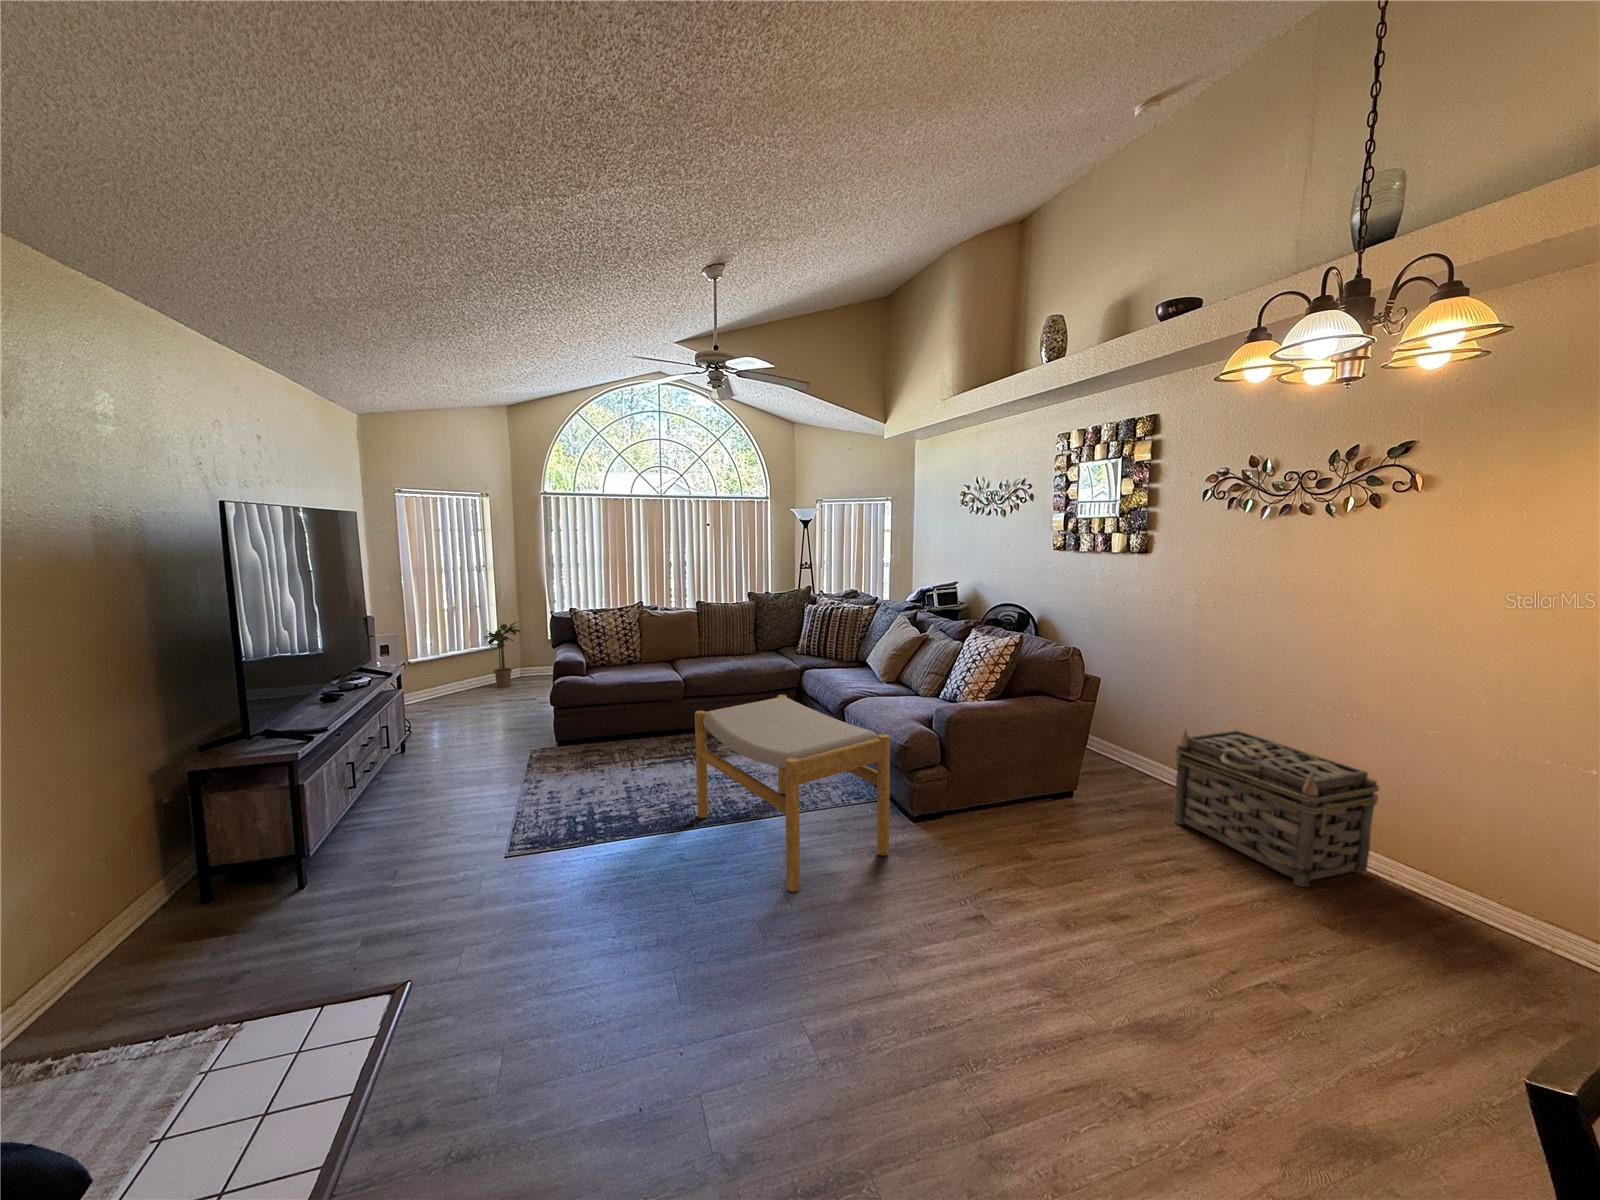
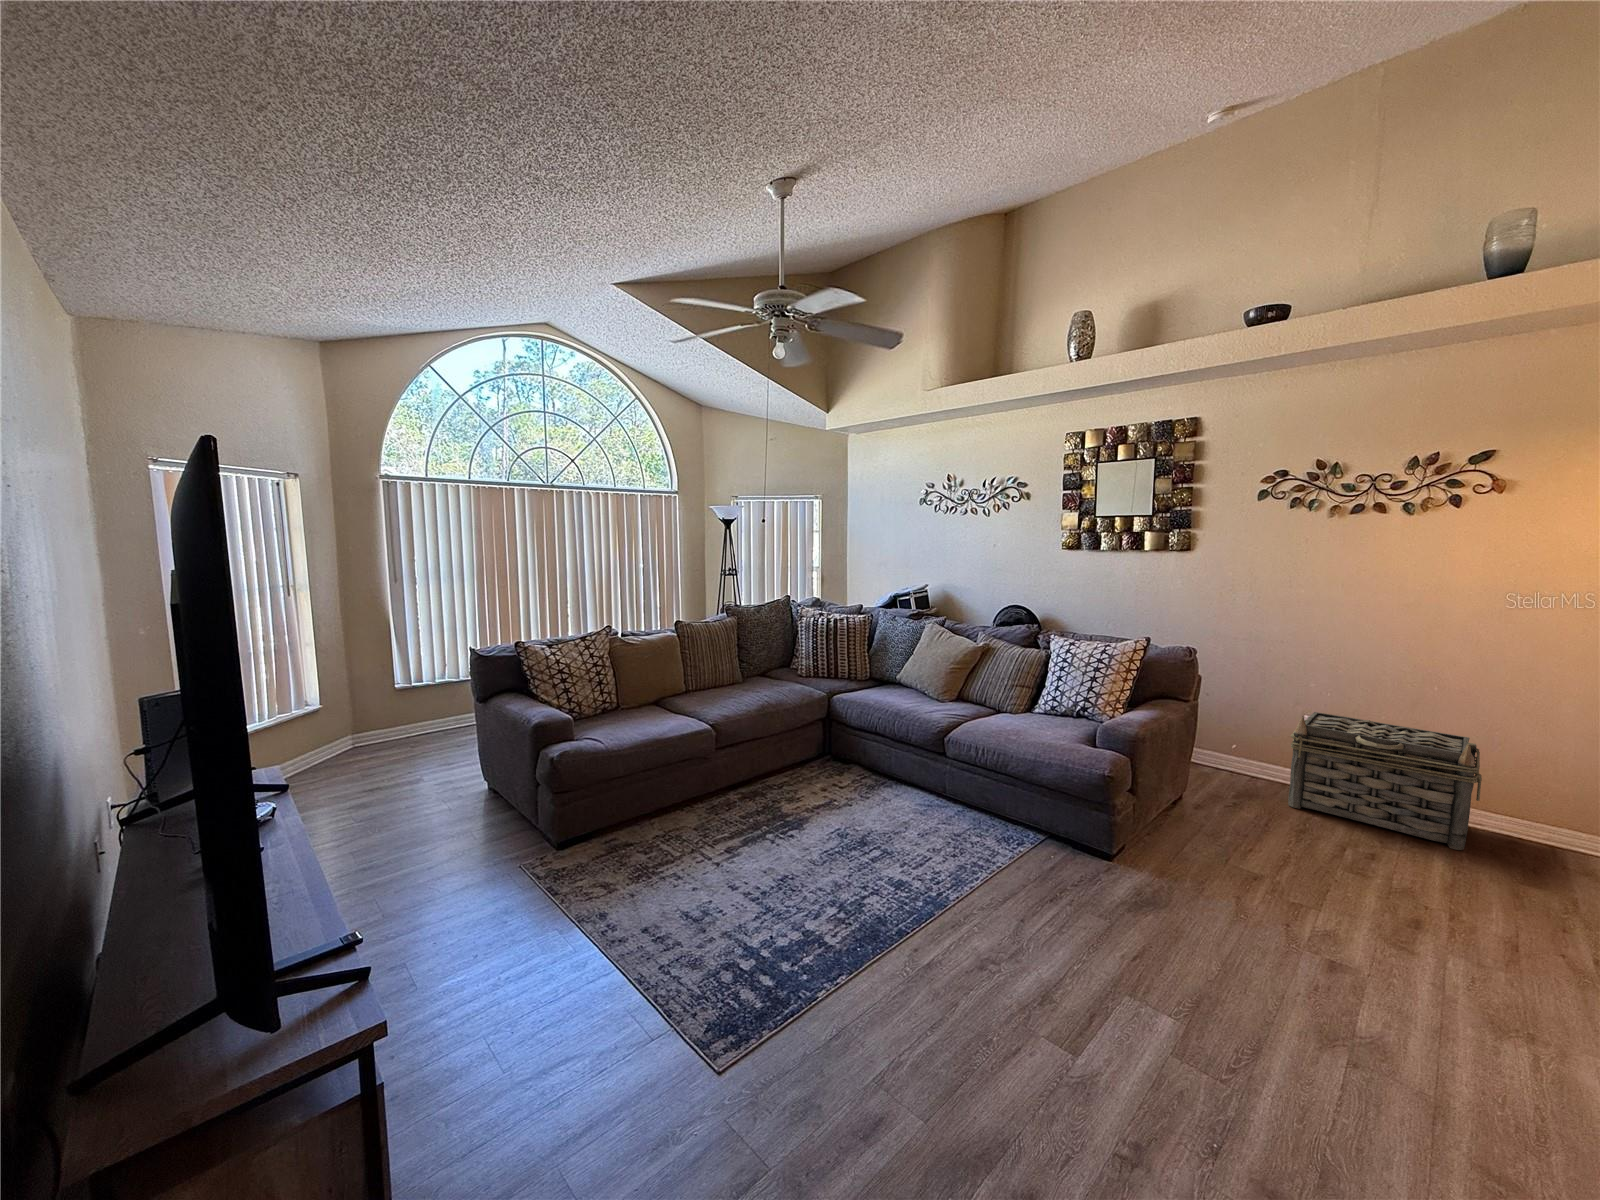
potted plant: present [484,622,520,688] -> none [305,666,368,769]
footstool: present [695,695,890,892] -> none [891,733,1167,996]

